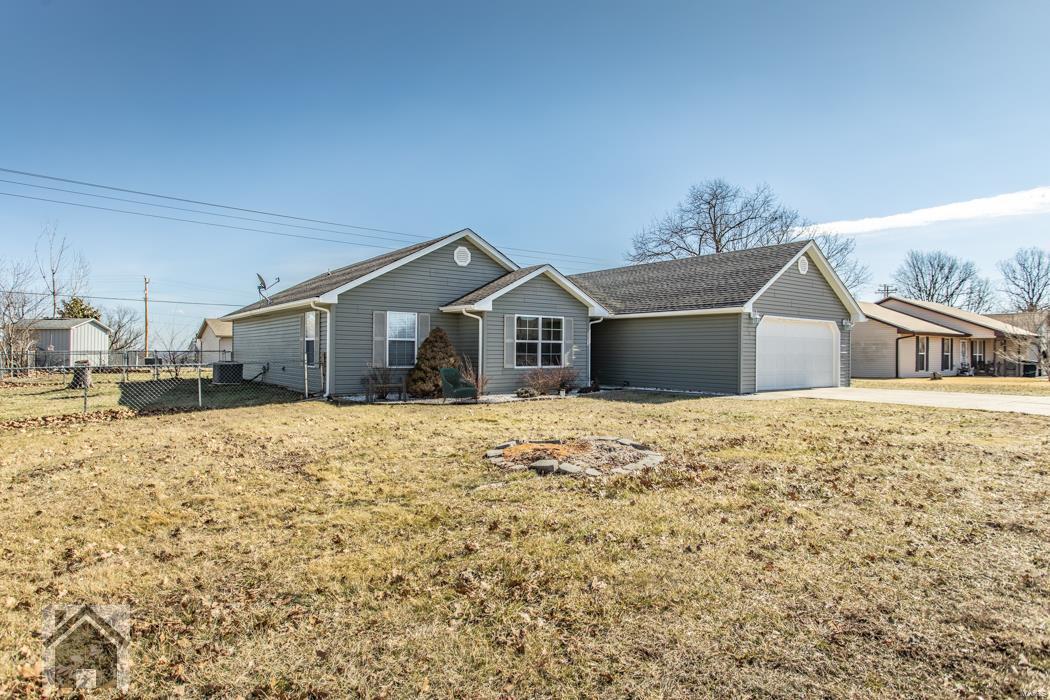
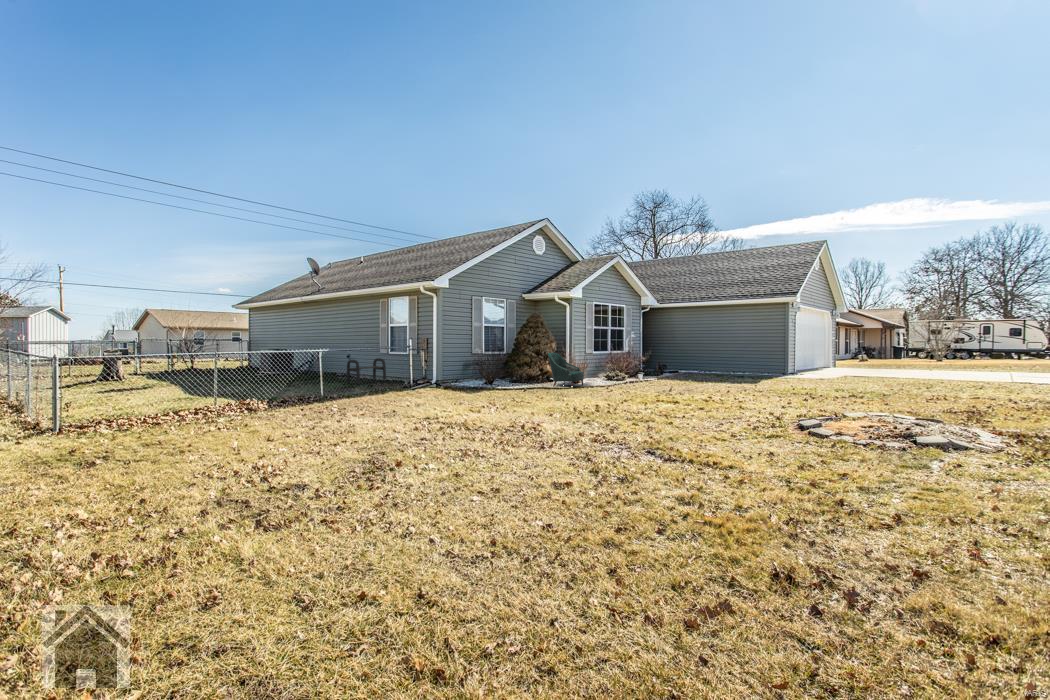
bench: present [366,375,406,404] -> present [347,358,386,385]

